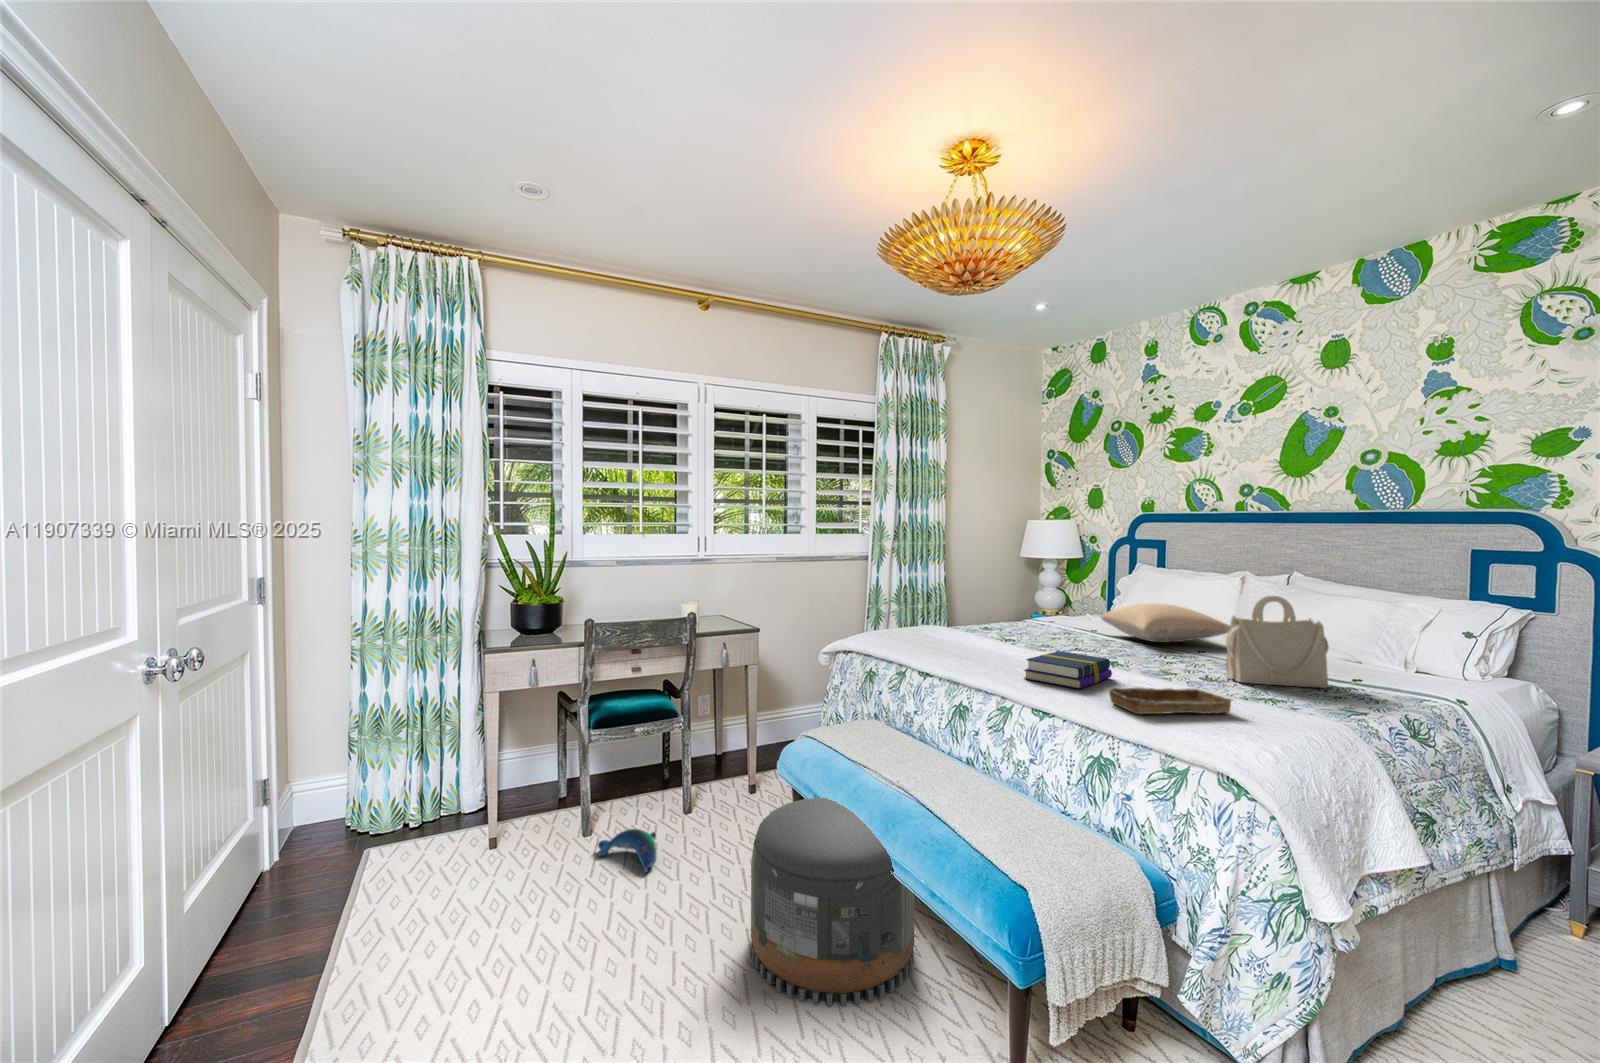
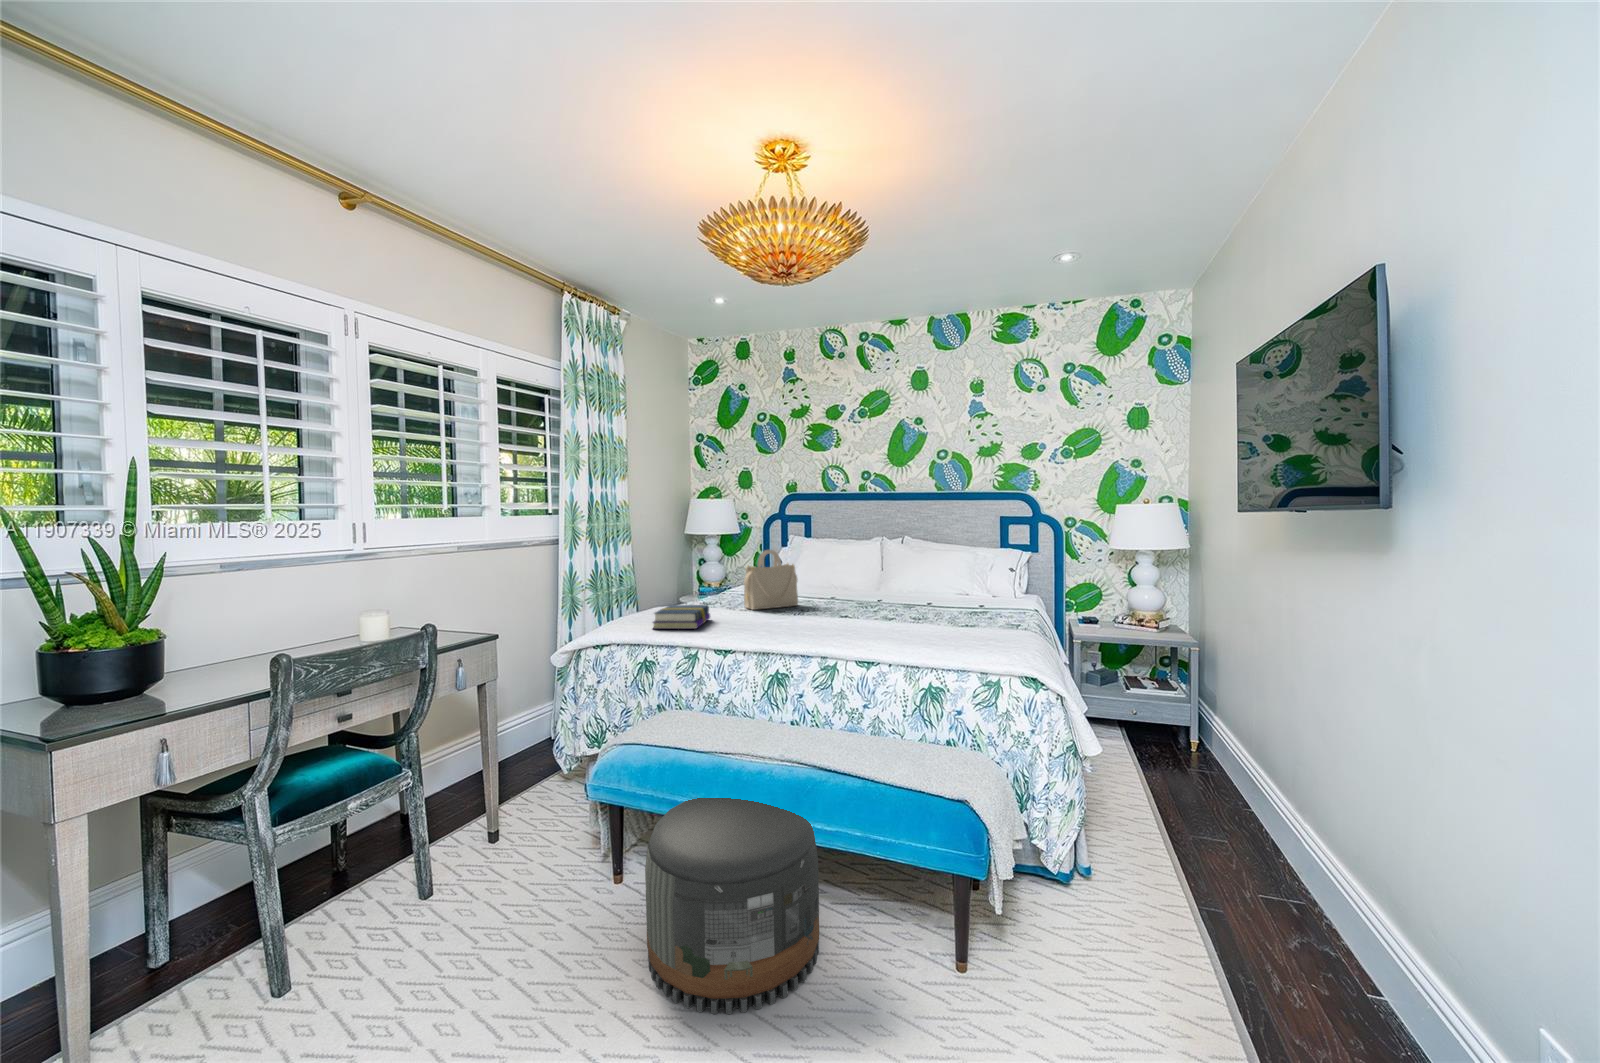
handbag: present [1226,596,1329,688] -> present [744,550,798,610]
pillow: present [1101,604,1230,642] -> none [799,567,899,598]
book: present [1024,651,1112,689] -> present [653,605,710,629]
tray: present [1107,687,1233,714] -> none [913,624,989,648]
plush toy: present [598,829,656,873] -> none [327,935,448,1009]

